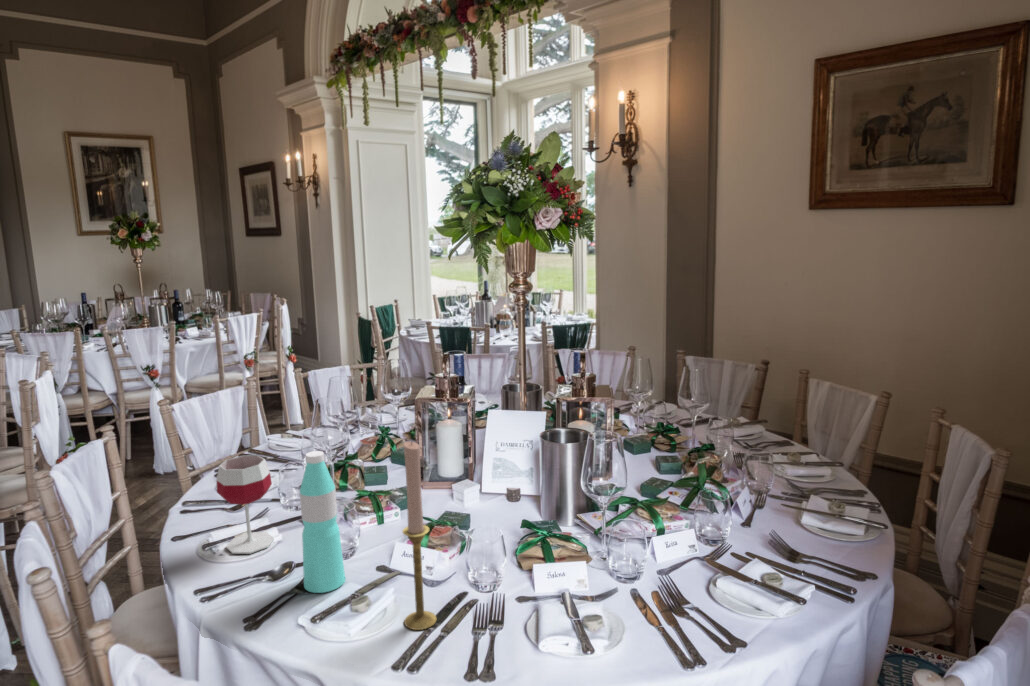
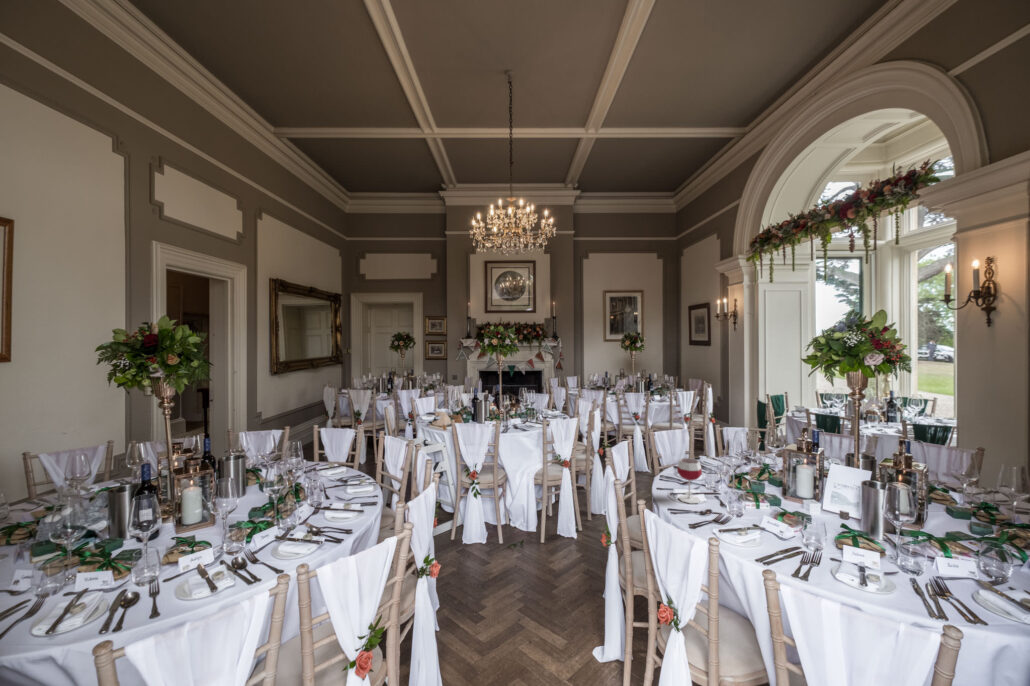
candlestick: present [403,442,436,630] -> none [764,463,782,557]
water bottle: present [300,451,345,593] -> none [714,460,735,528]

